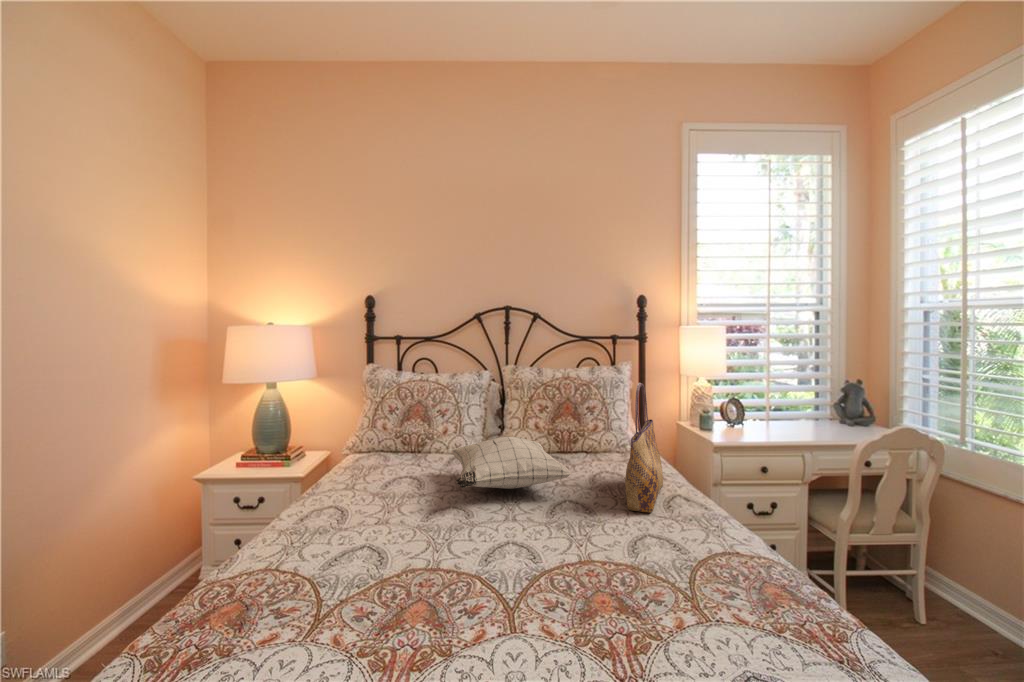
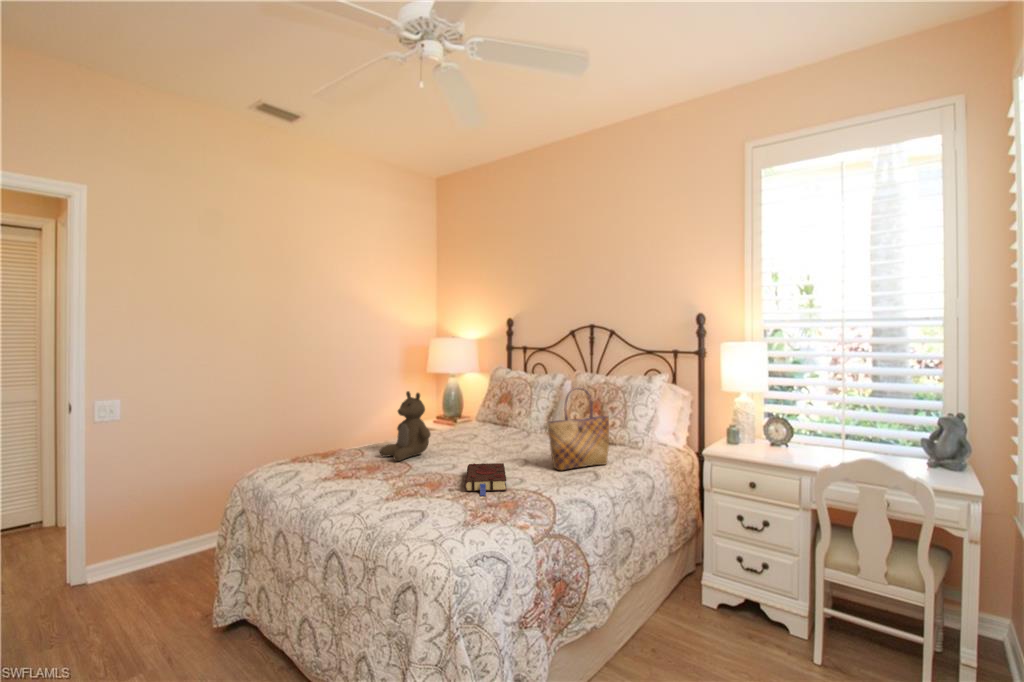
teddy bear: none [304,420,423,584] -> present [380,391,431,461]
pillow: present [451,437,572,489] -> none [470,416,558,448]
book: none [556,526,700,617] -> present [465,463,506,496]

